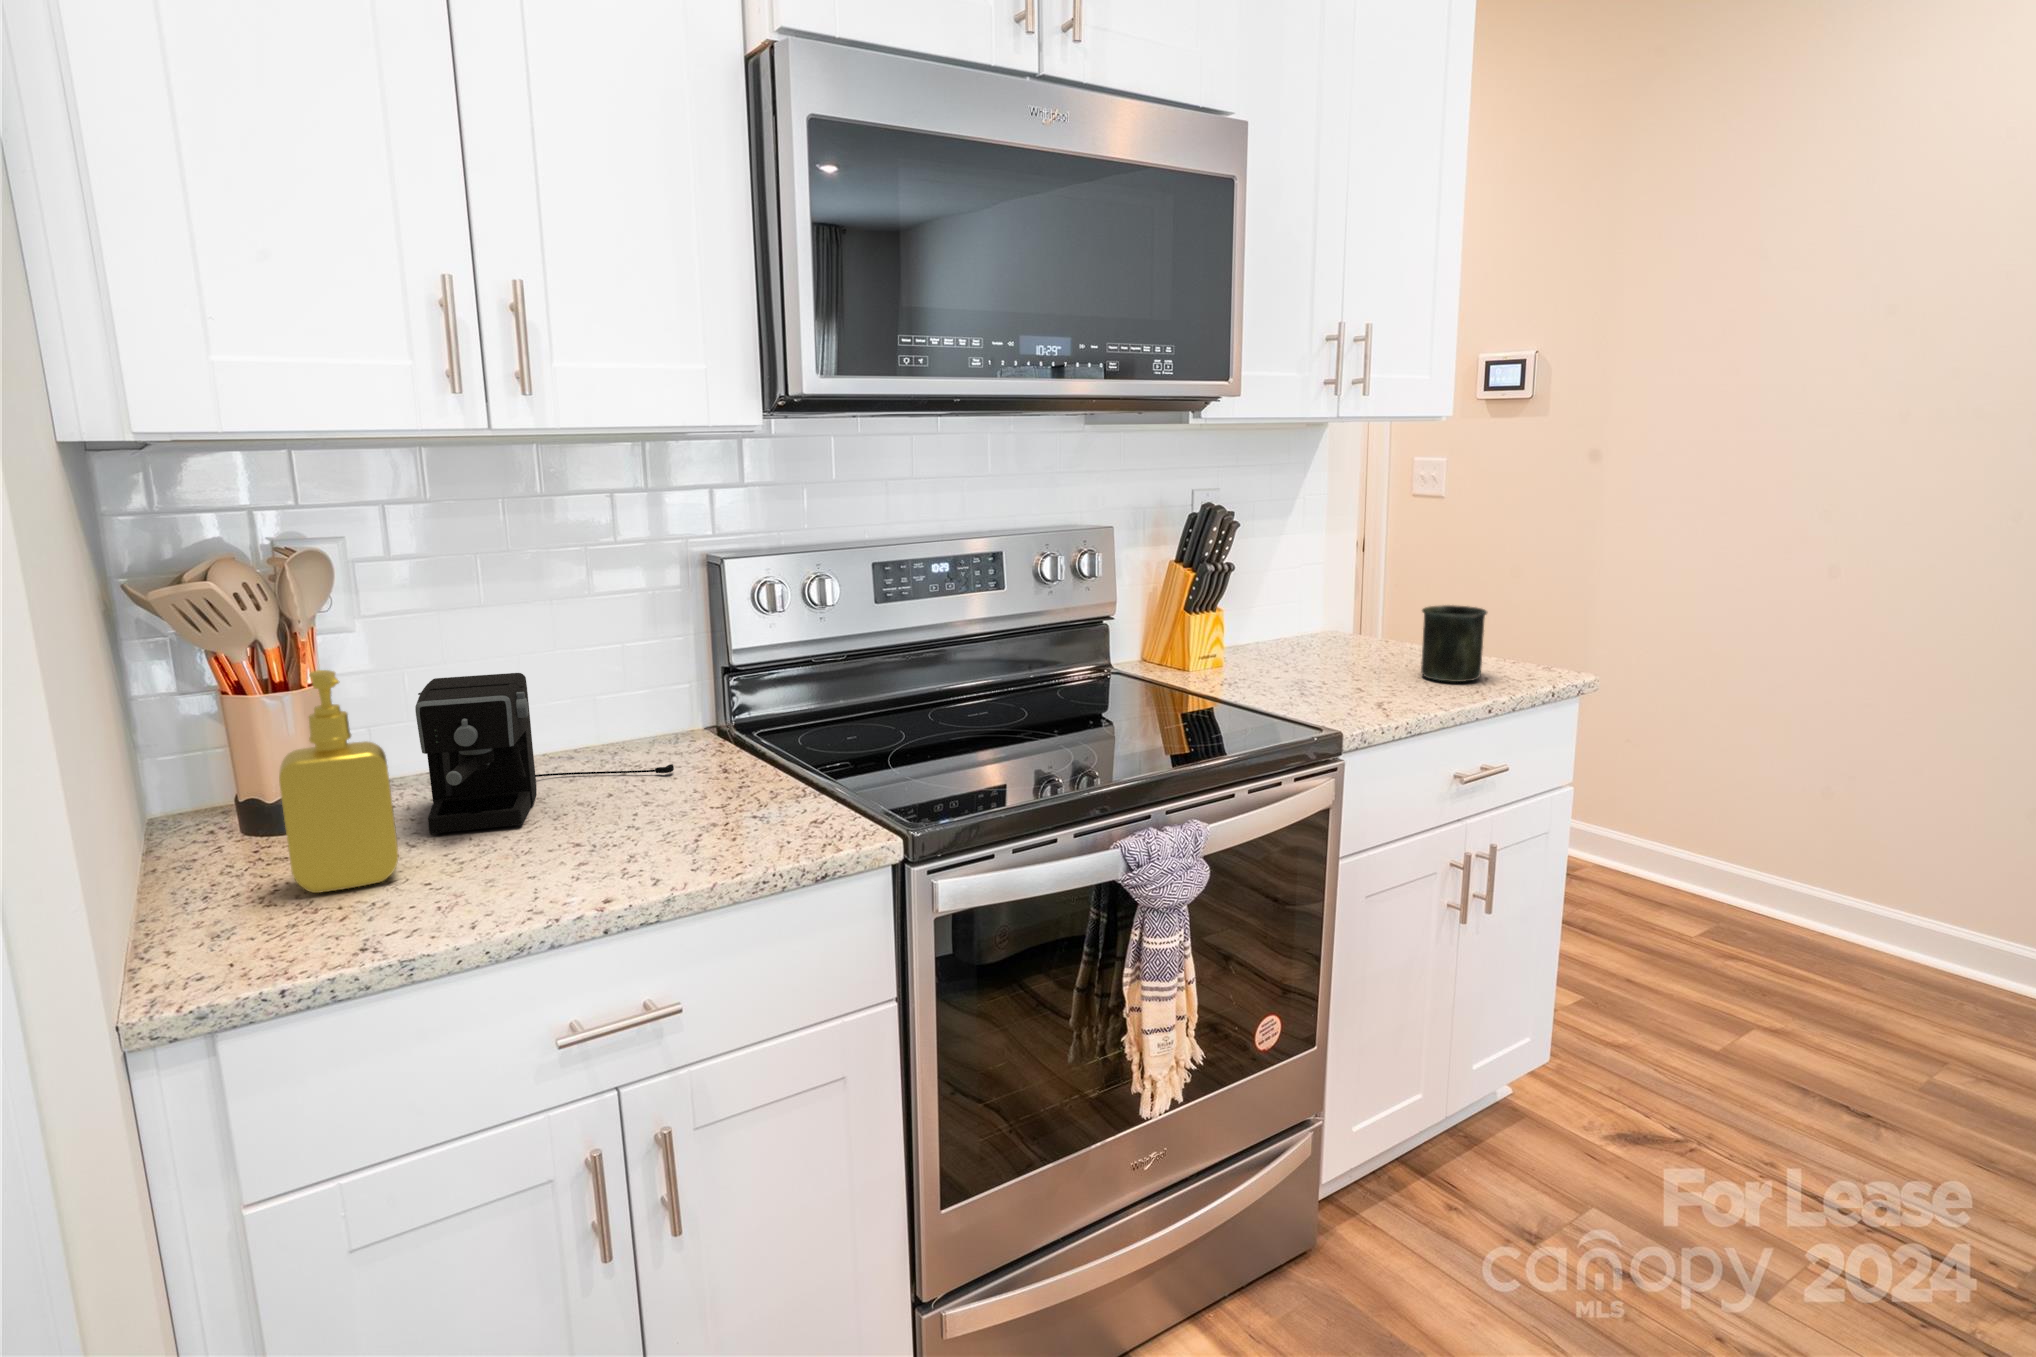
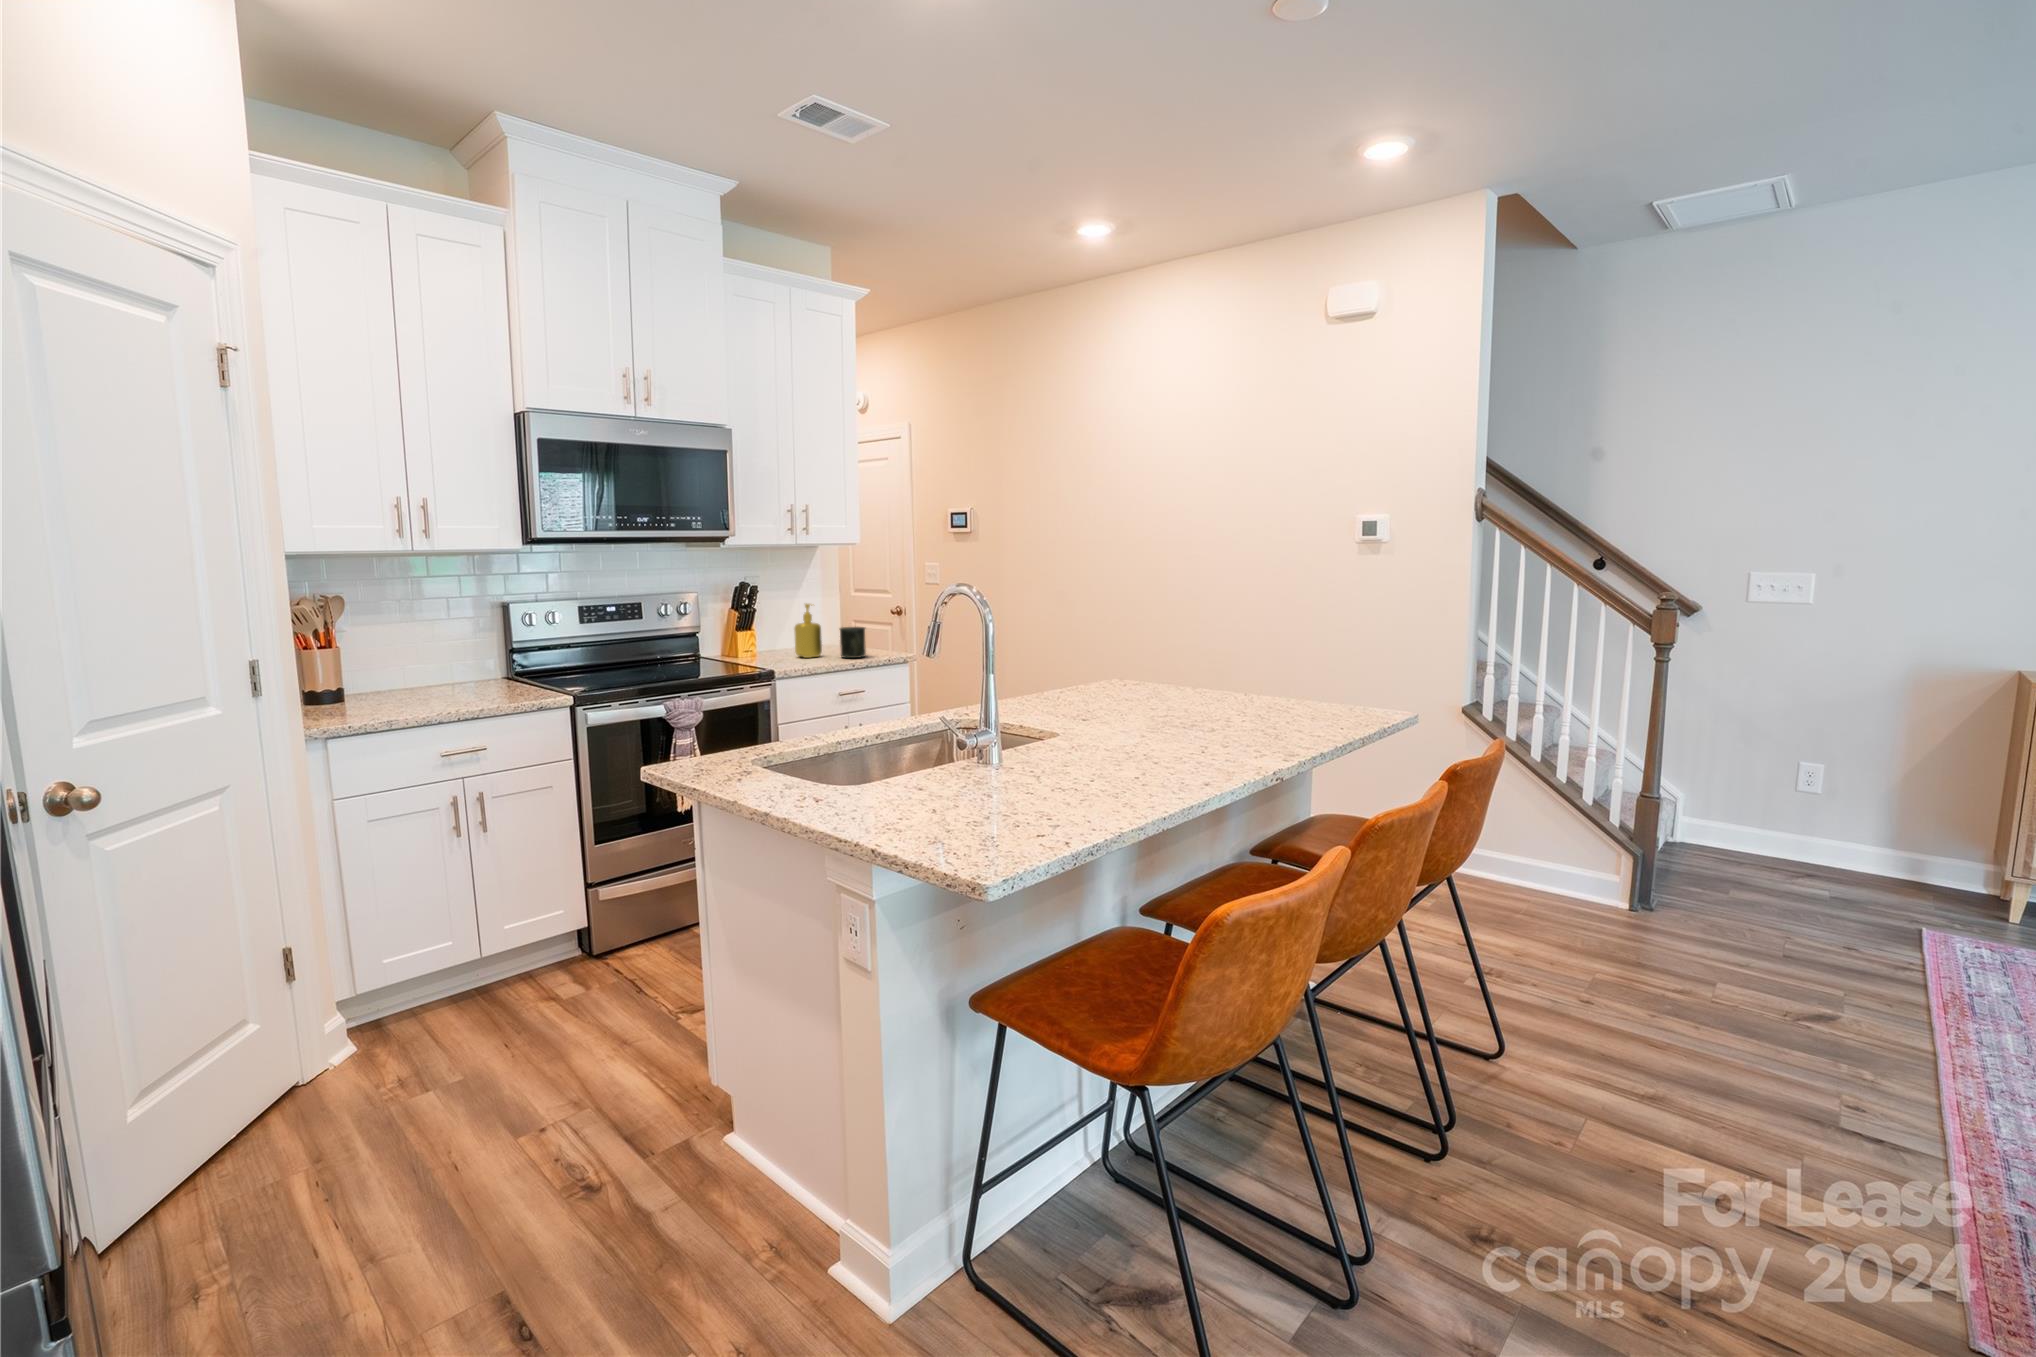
soap dispenser: present [279,670,398,893] -> present [794,604,822,658]
coffee maker: present [415,673,674,834] -> none [380,645,487,701]

